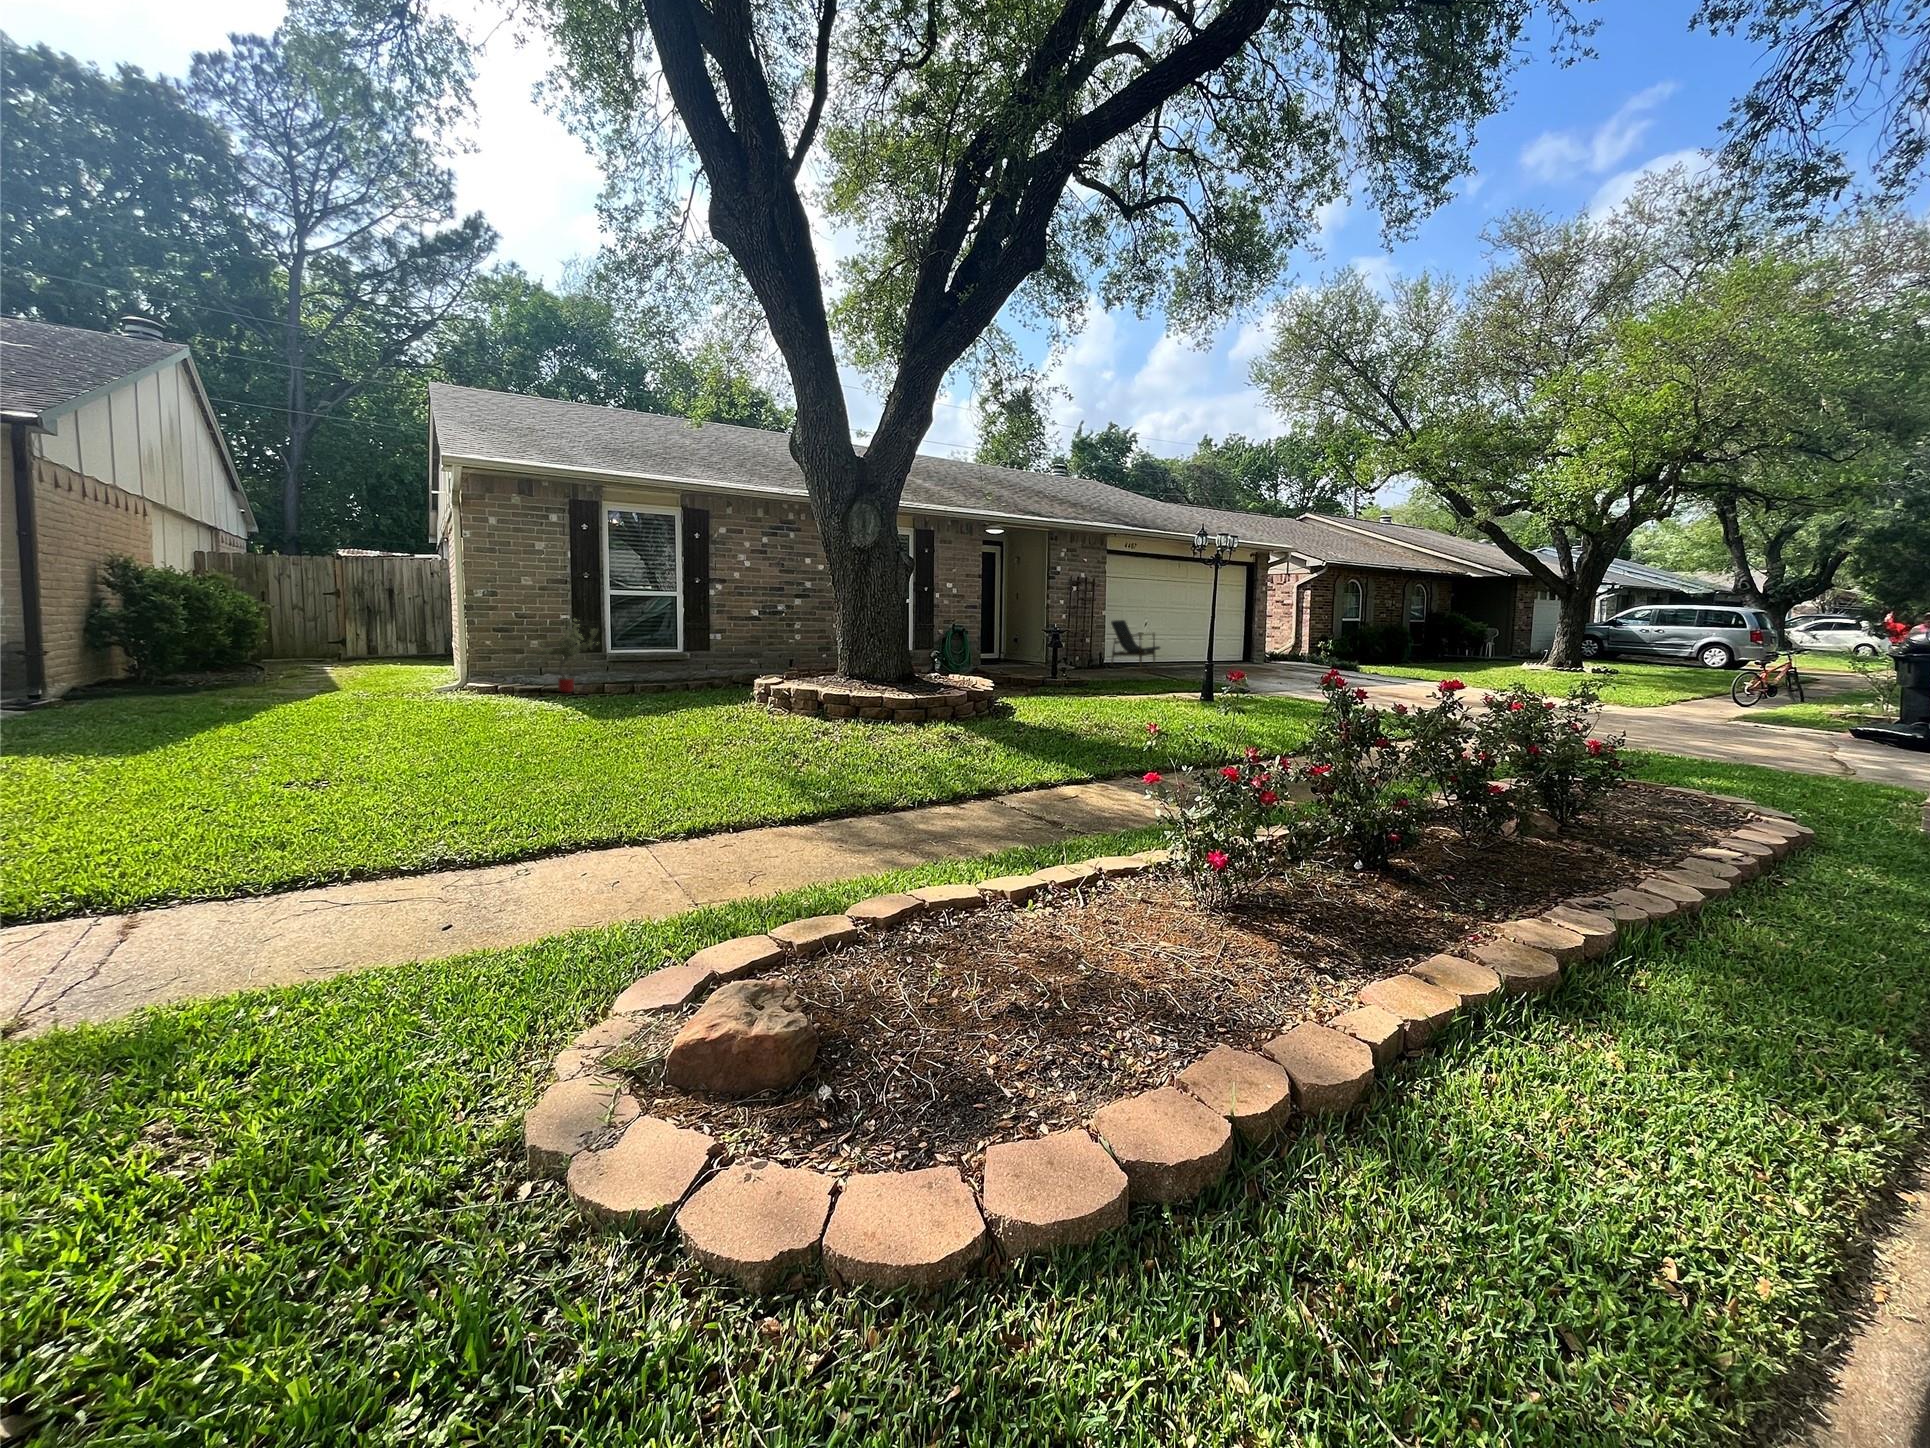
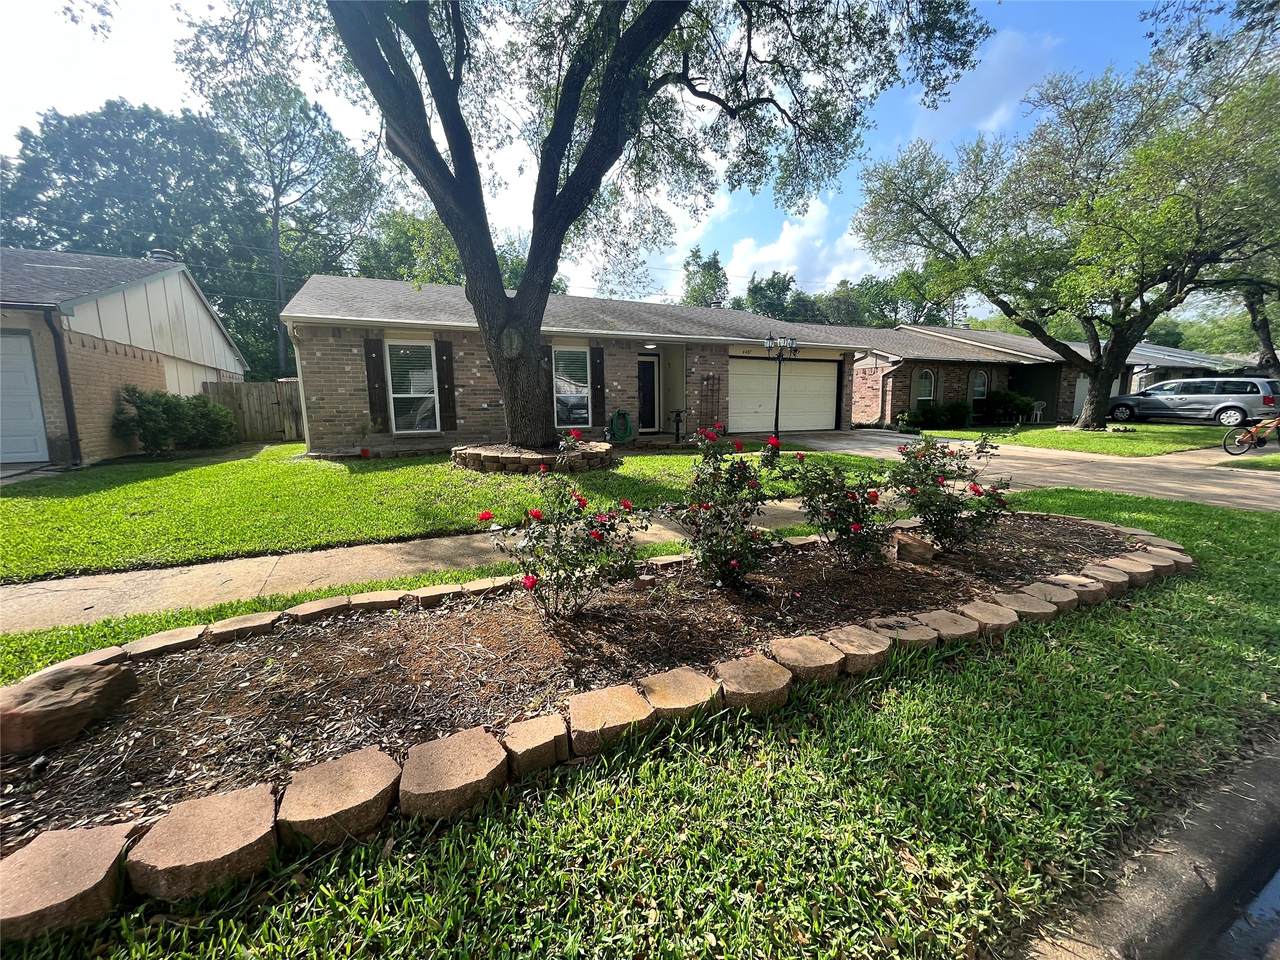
lounge chair: present [1111,620,1160,666] -> none [733,404,768,435]

